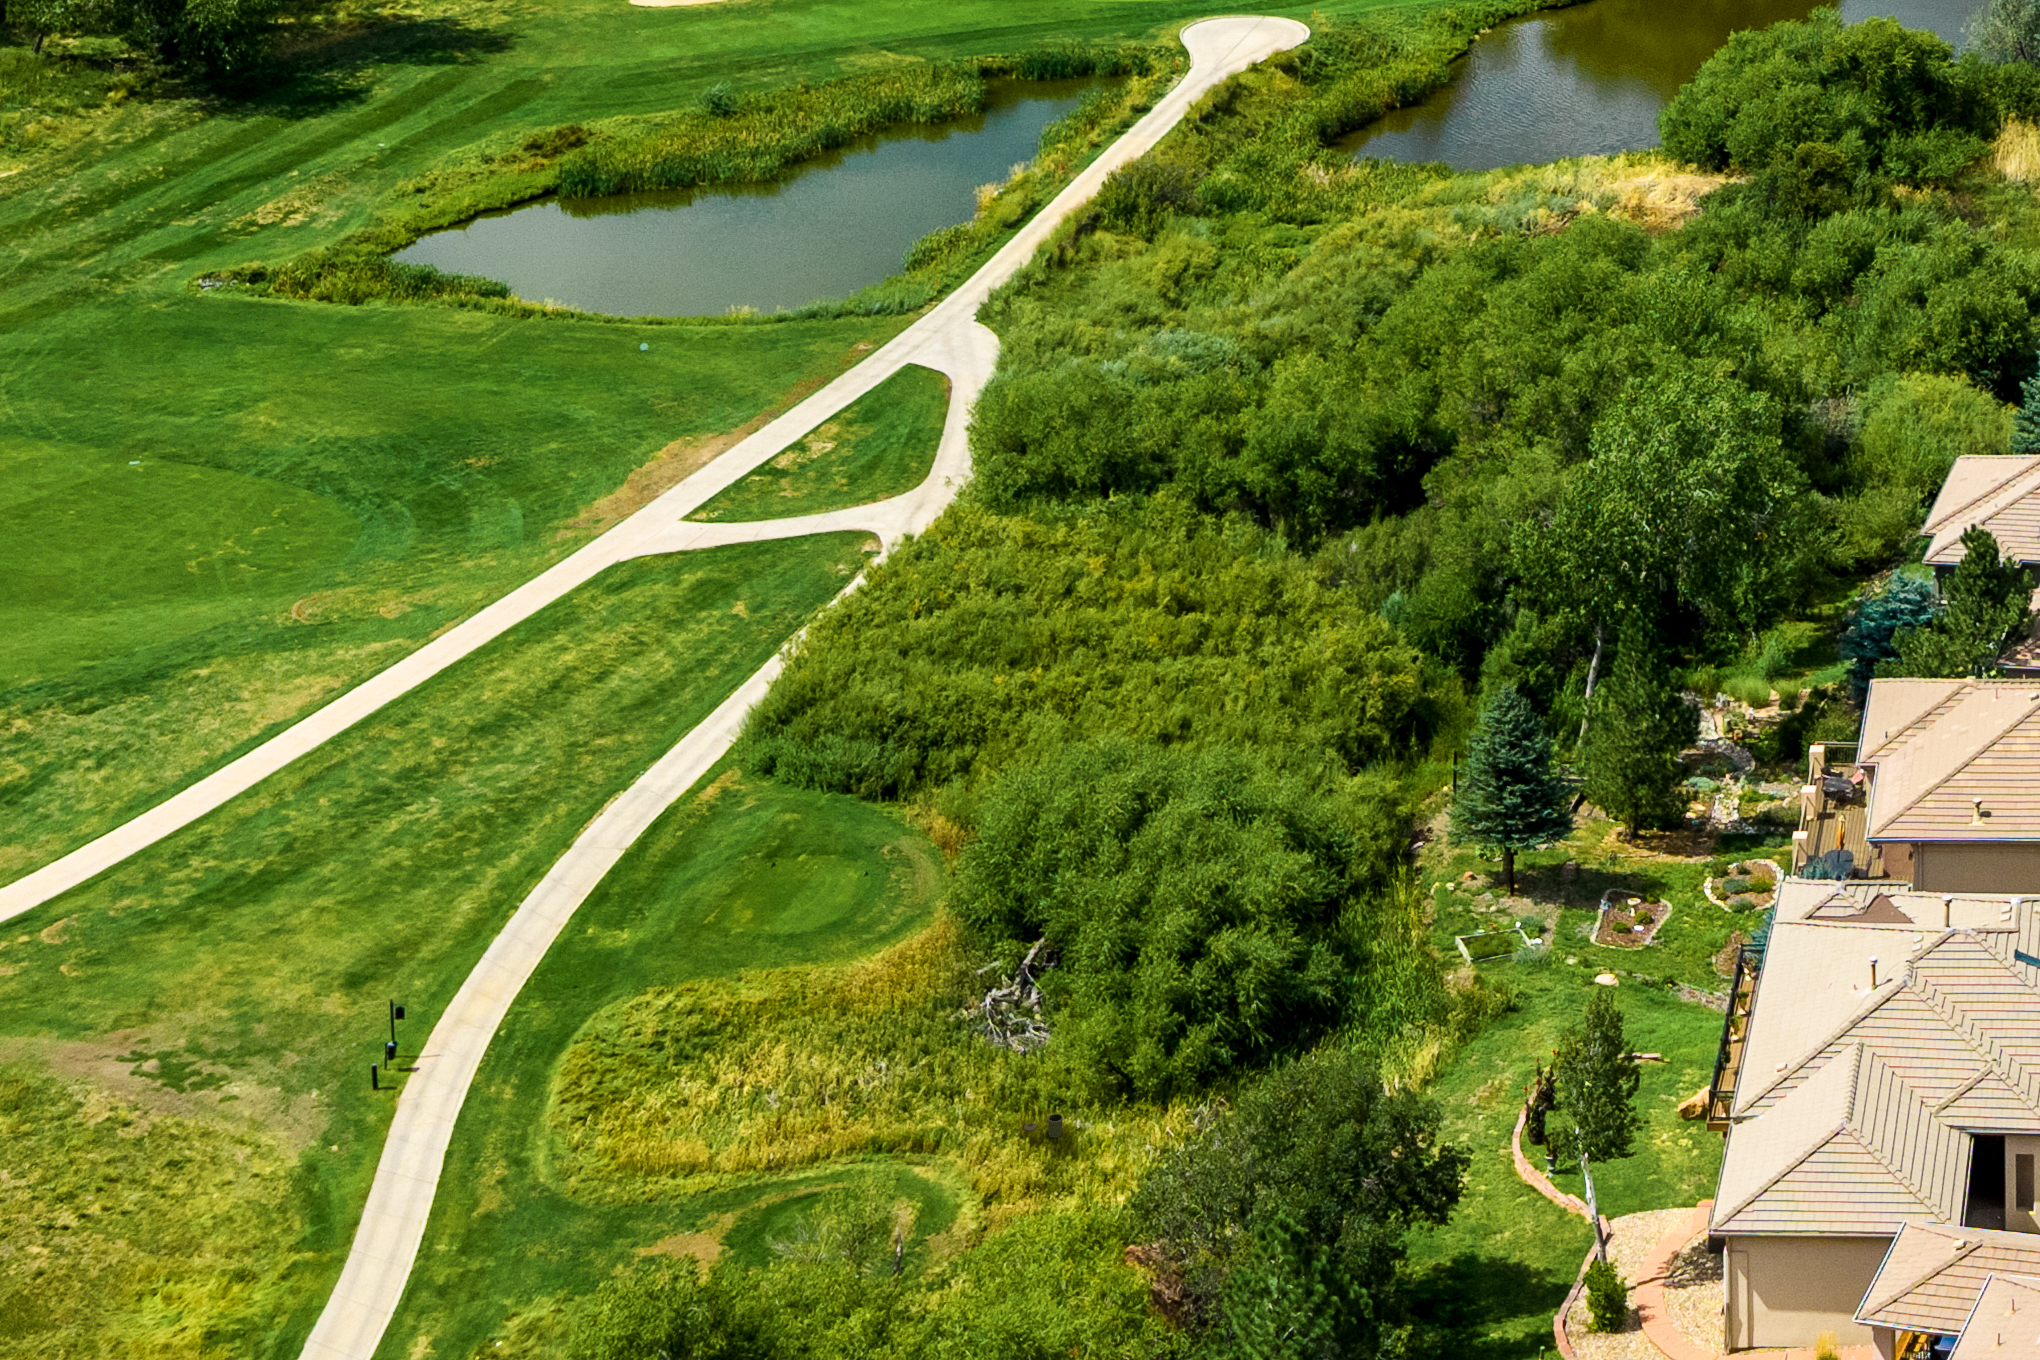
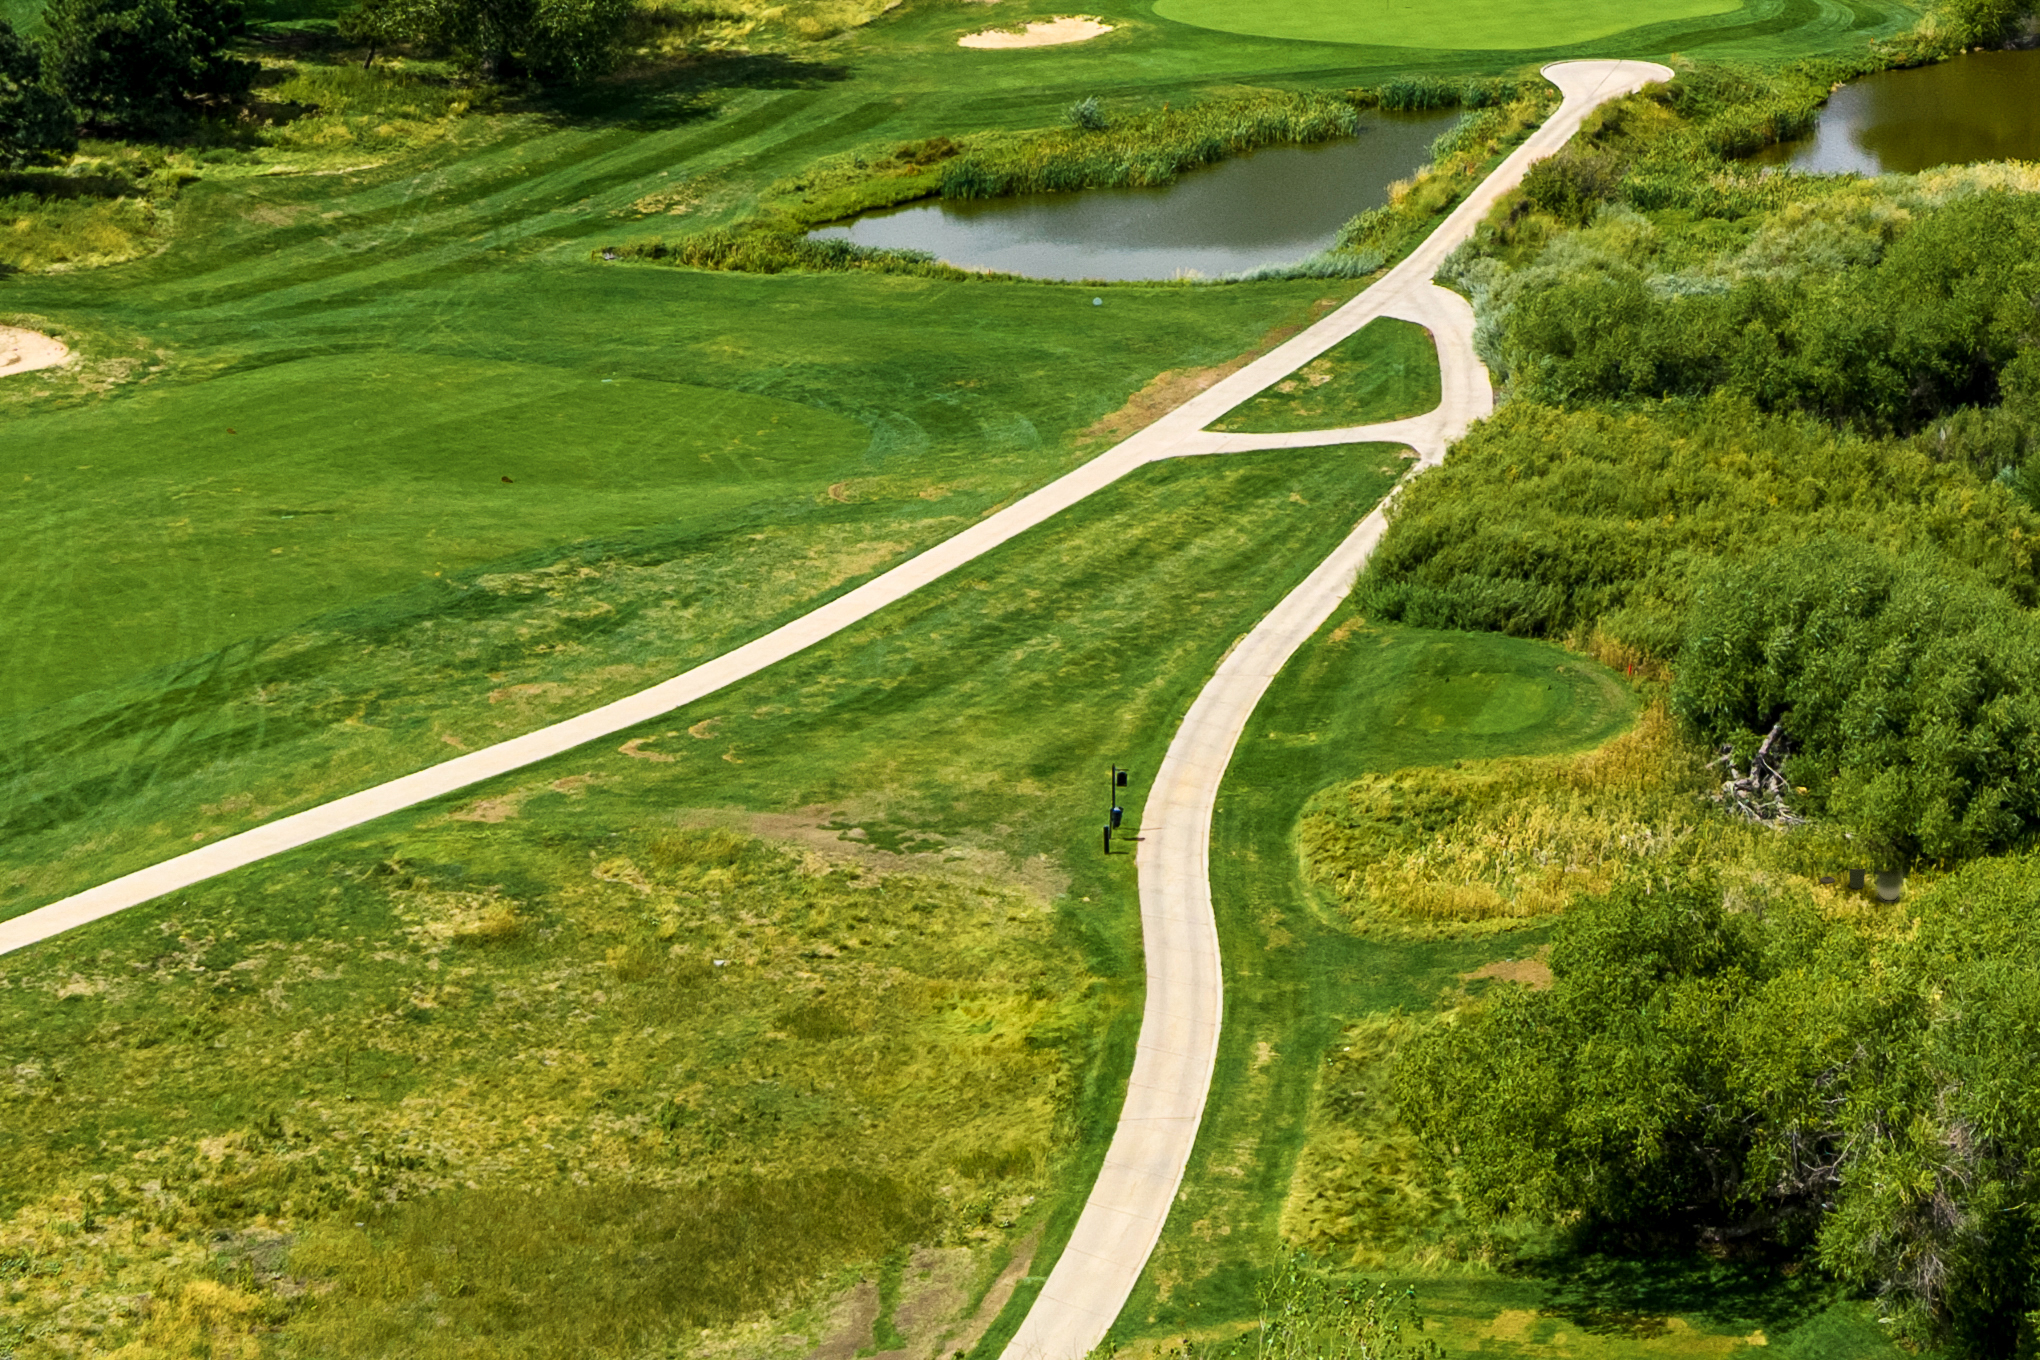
planter: none [1067,1120,1092,1154] -> present [1877,869,1903,900]

